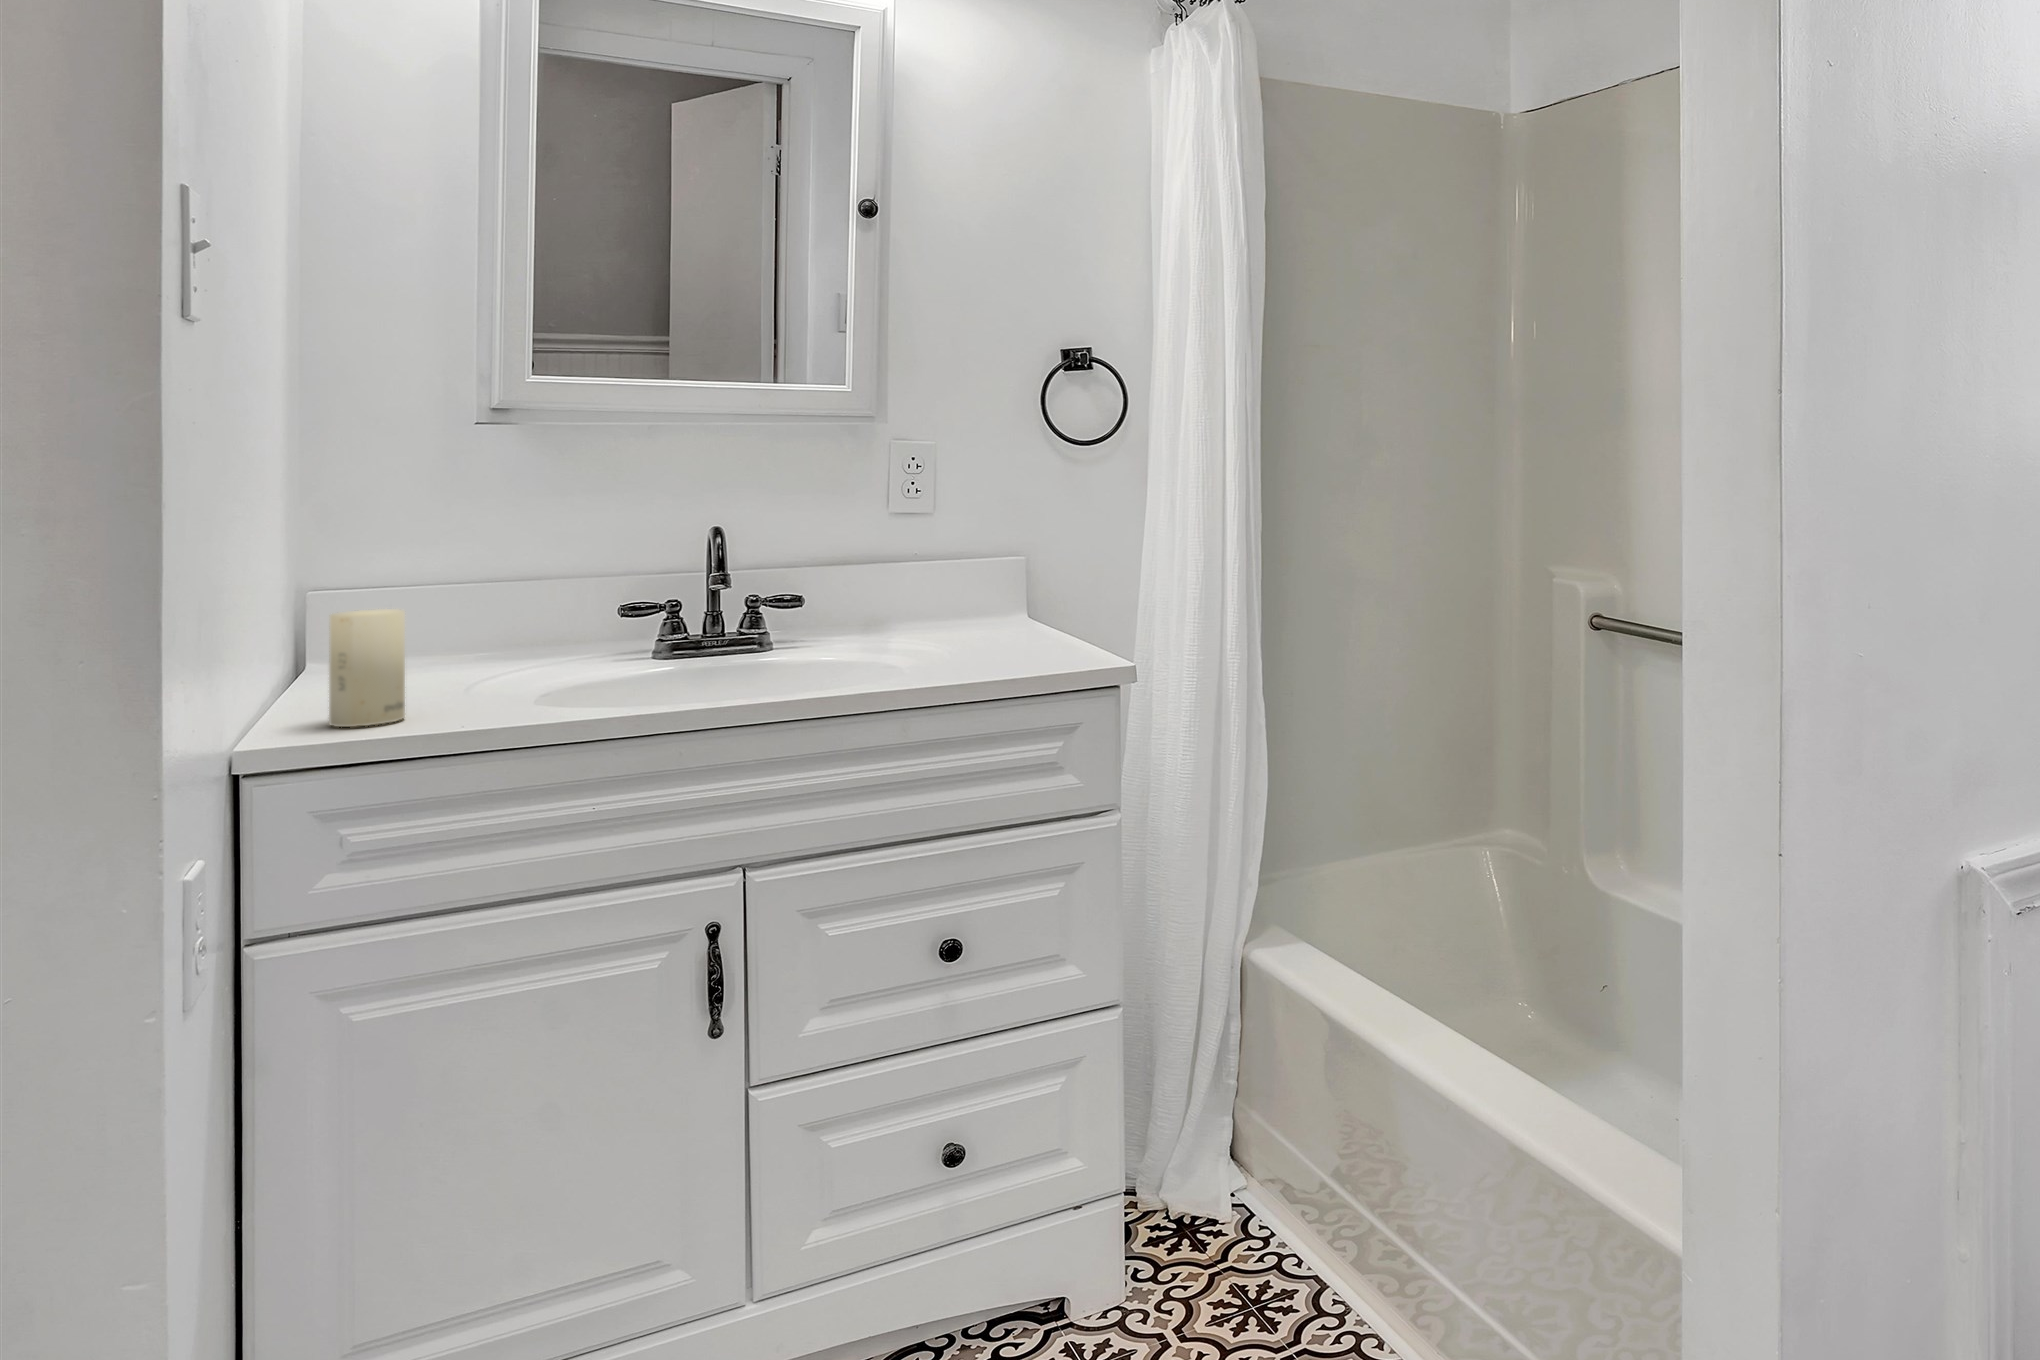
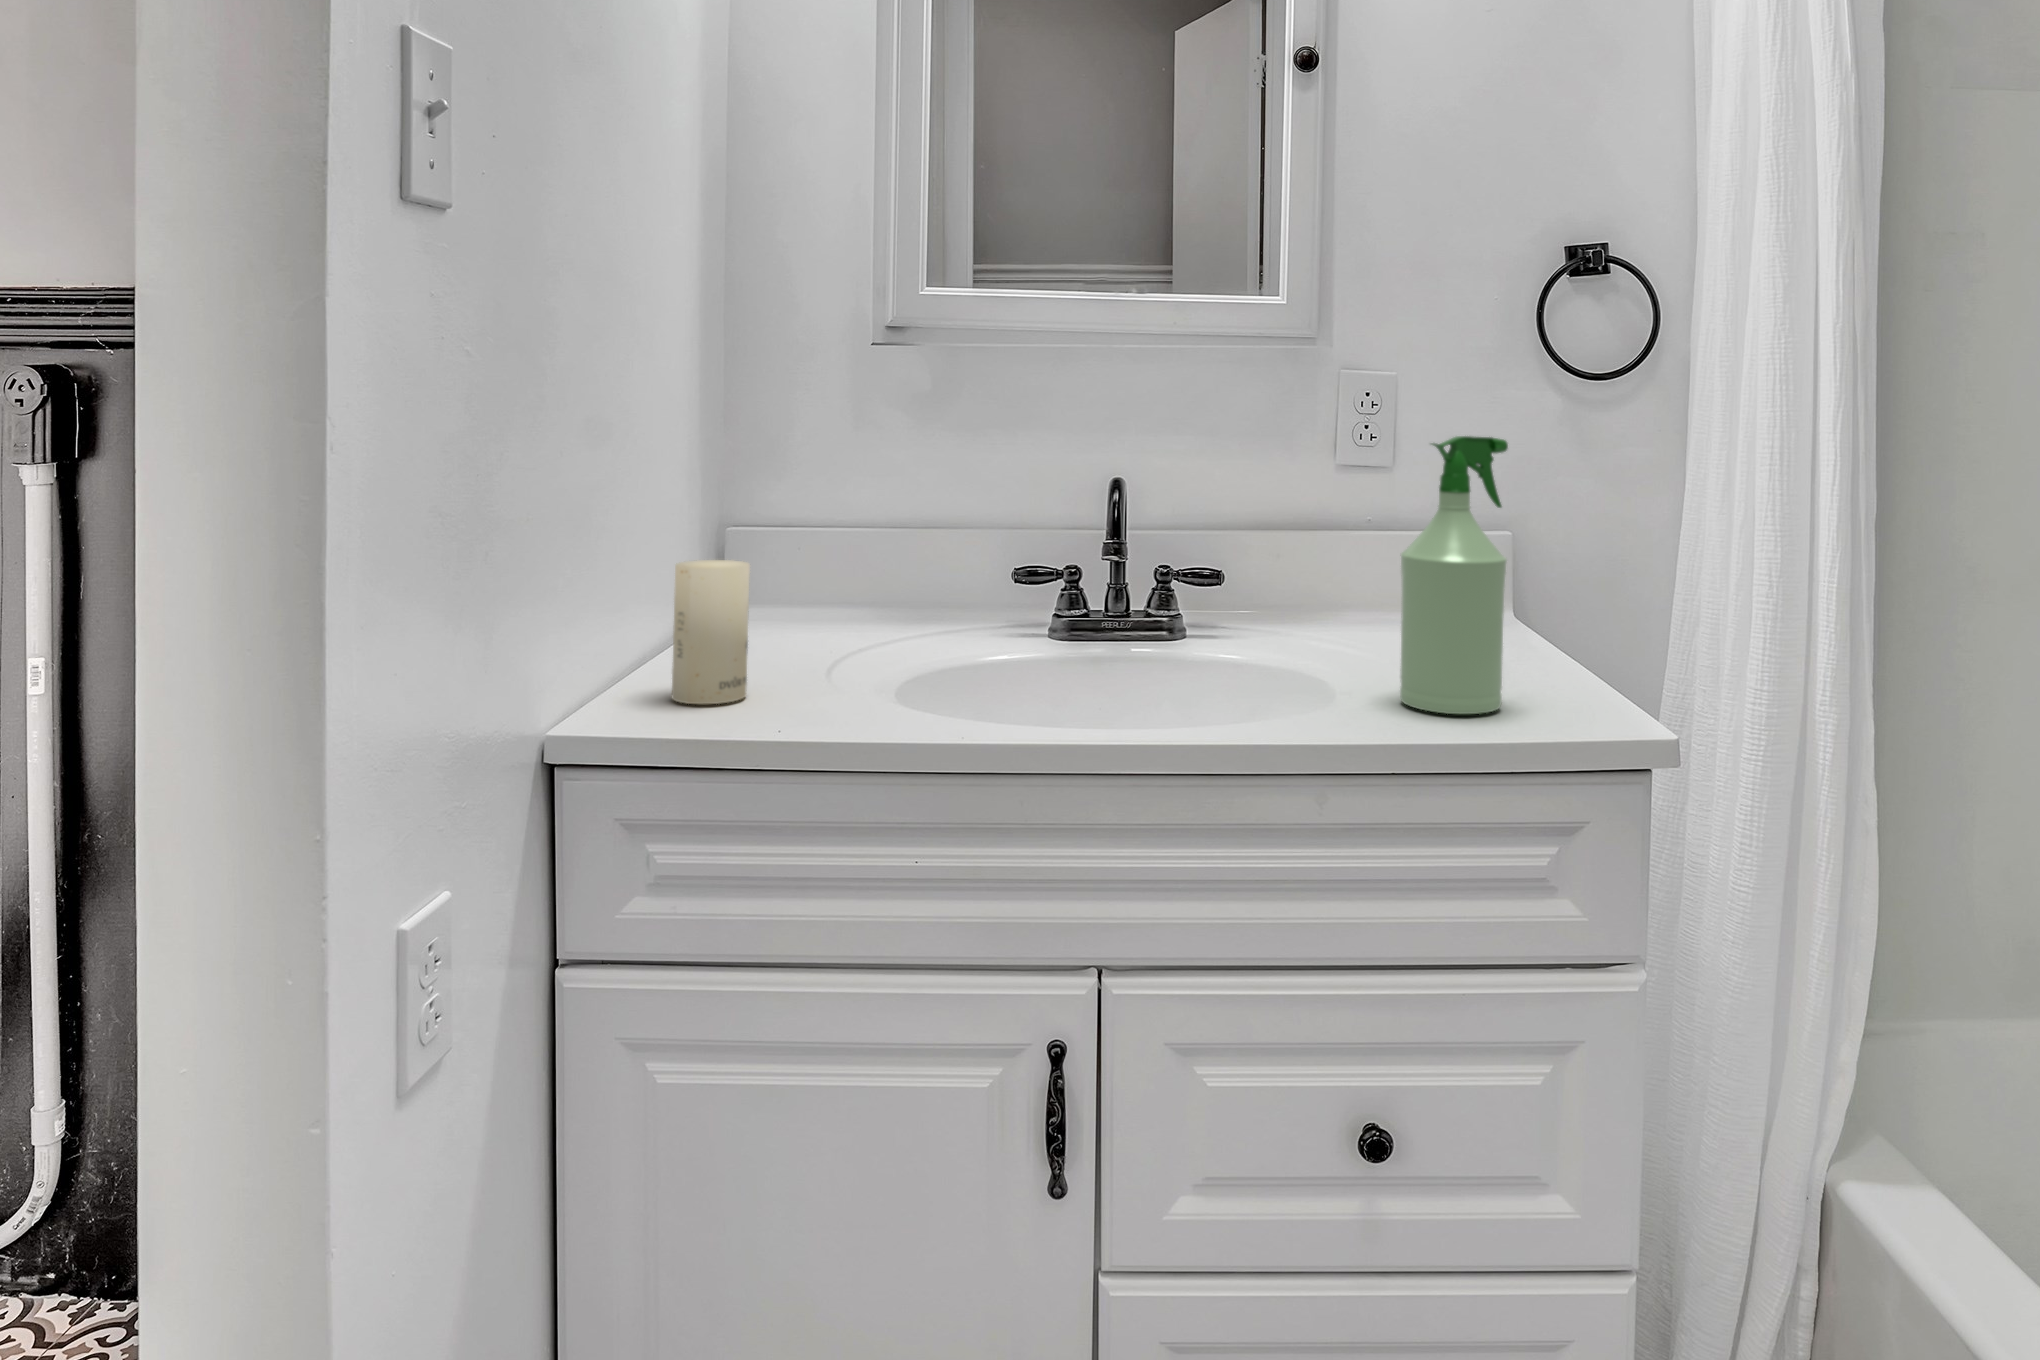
spray bottle: none [957,484,1030,668] -> present [1400,436,1508,714]

